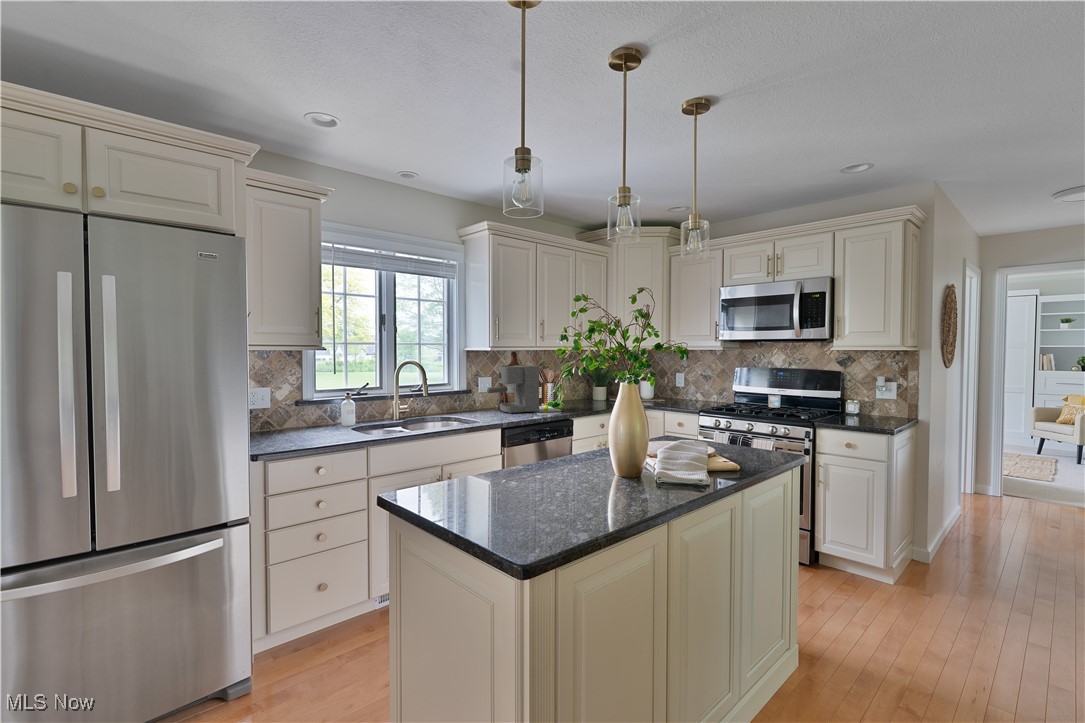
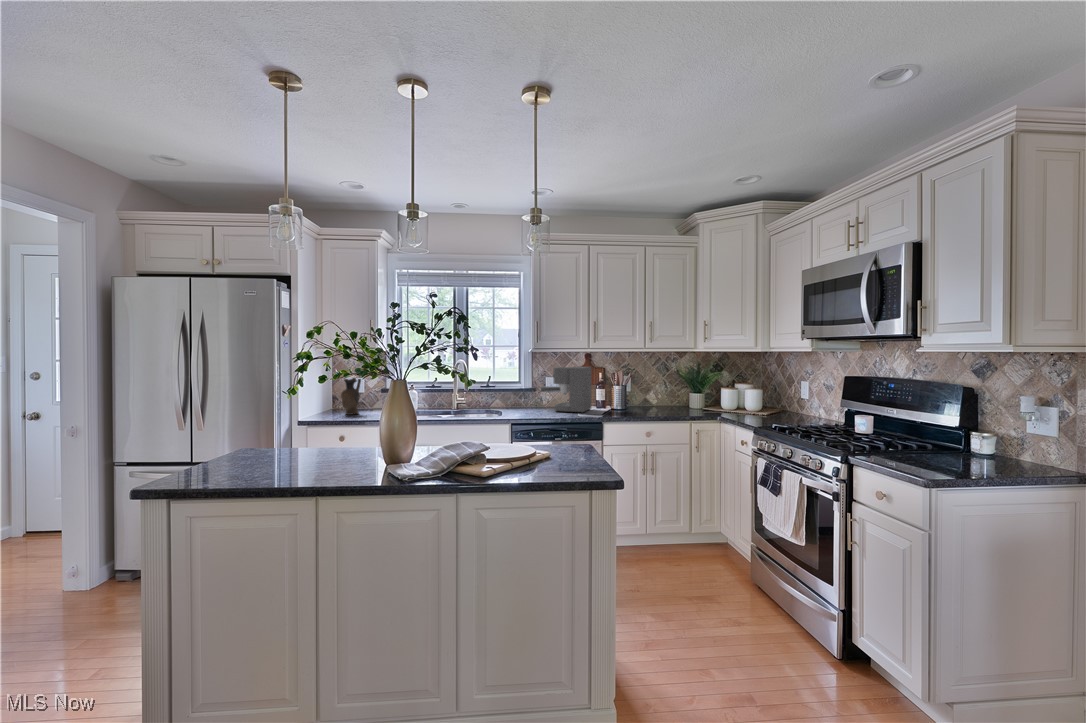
ceramic pitcher: none [270,382,296,441] -> present [341,378,361,415]

